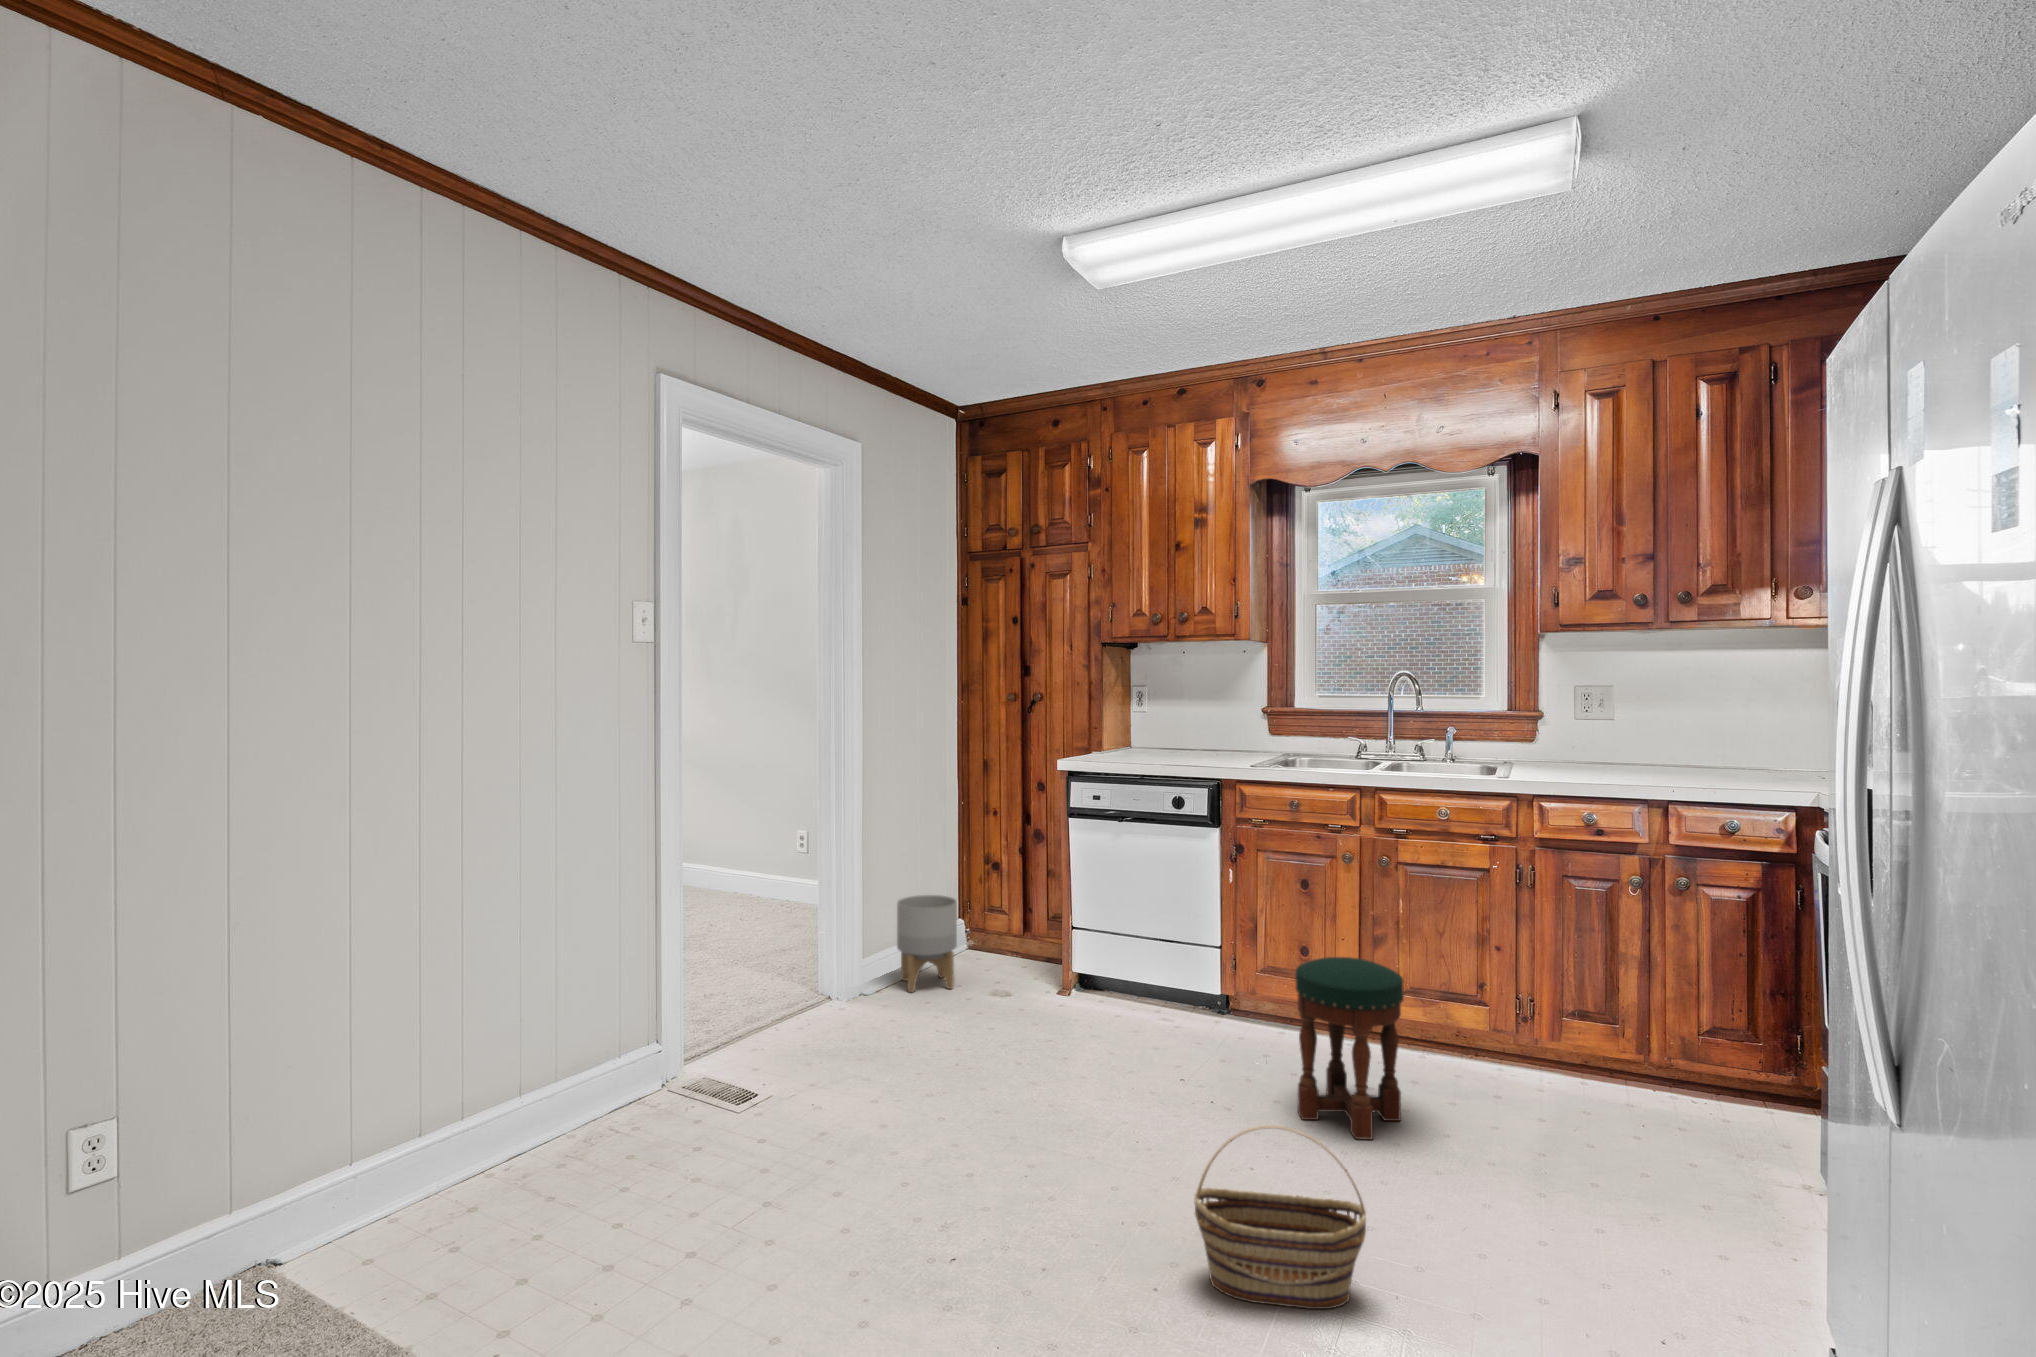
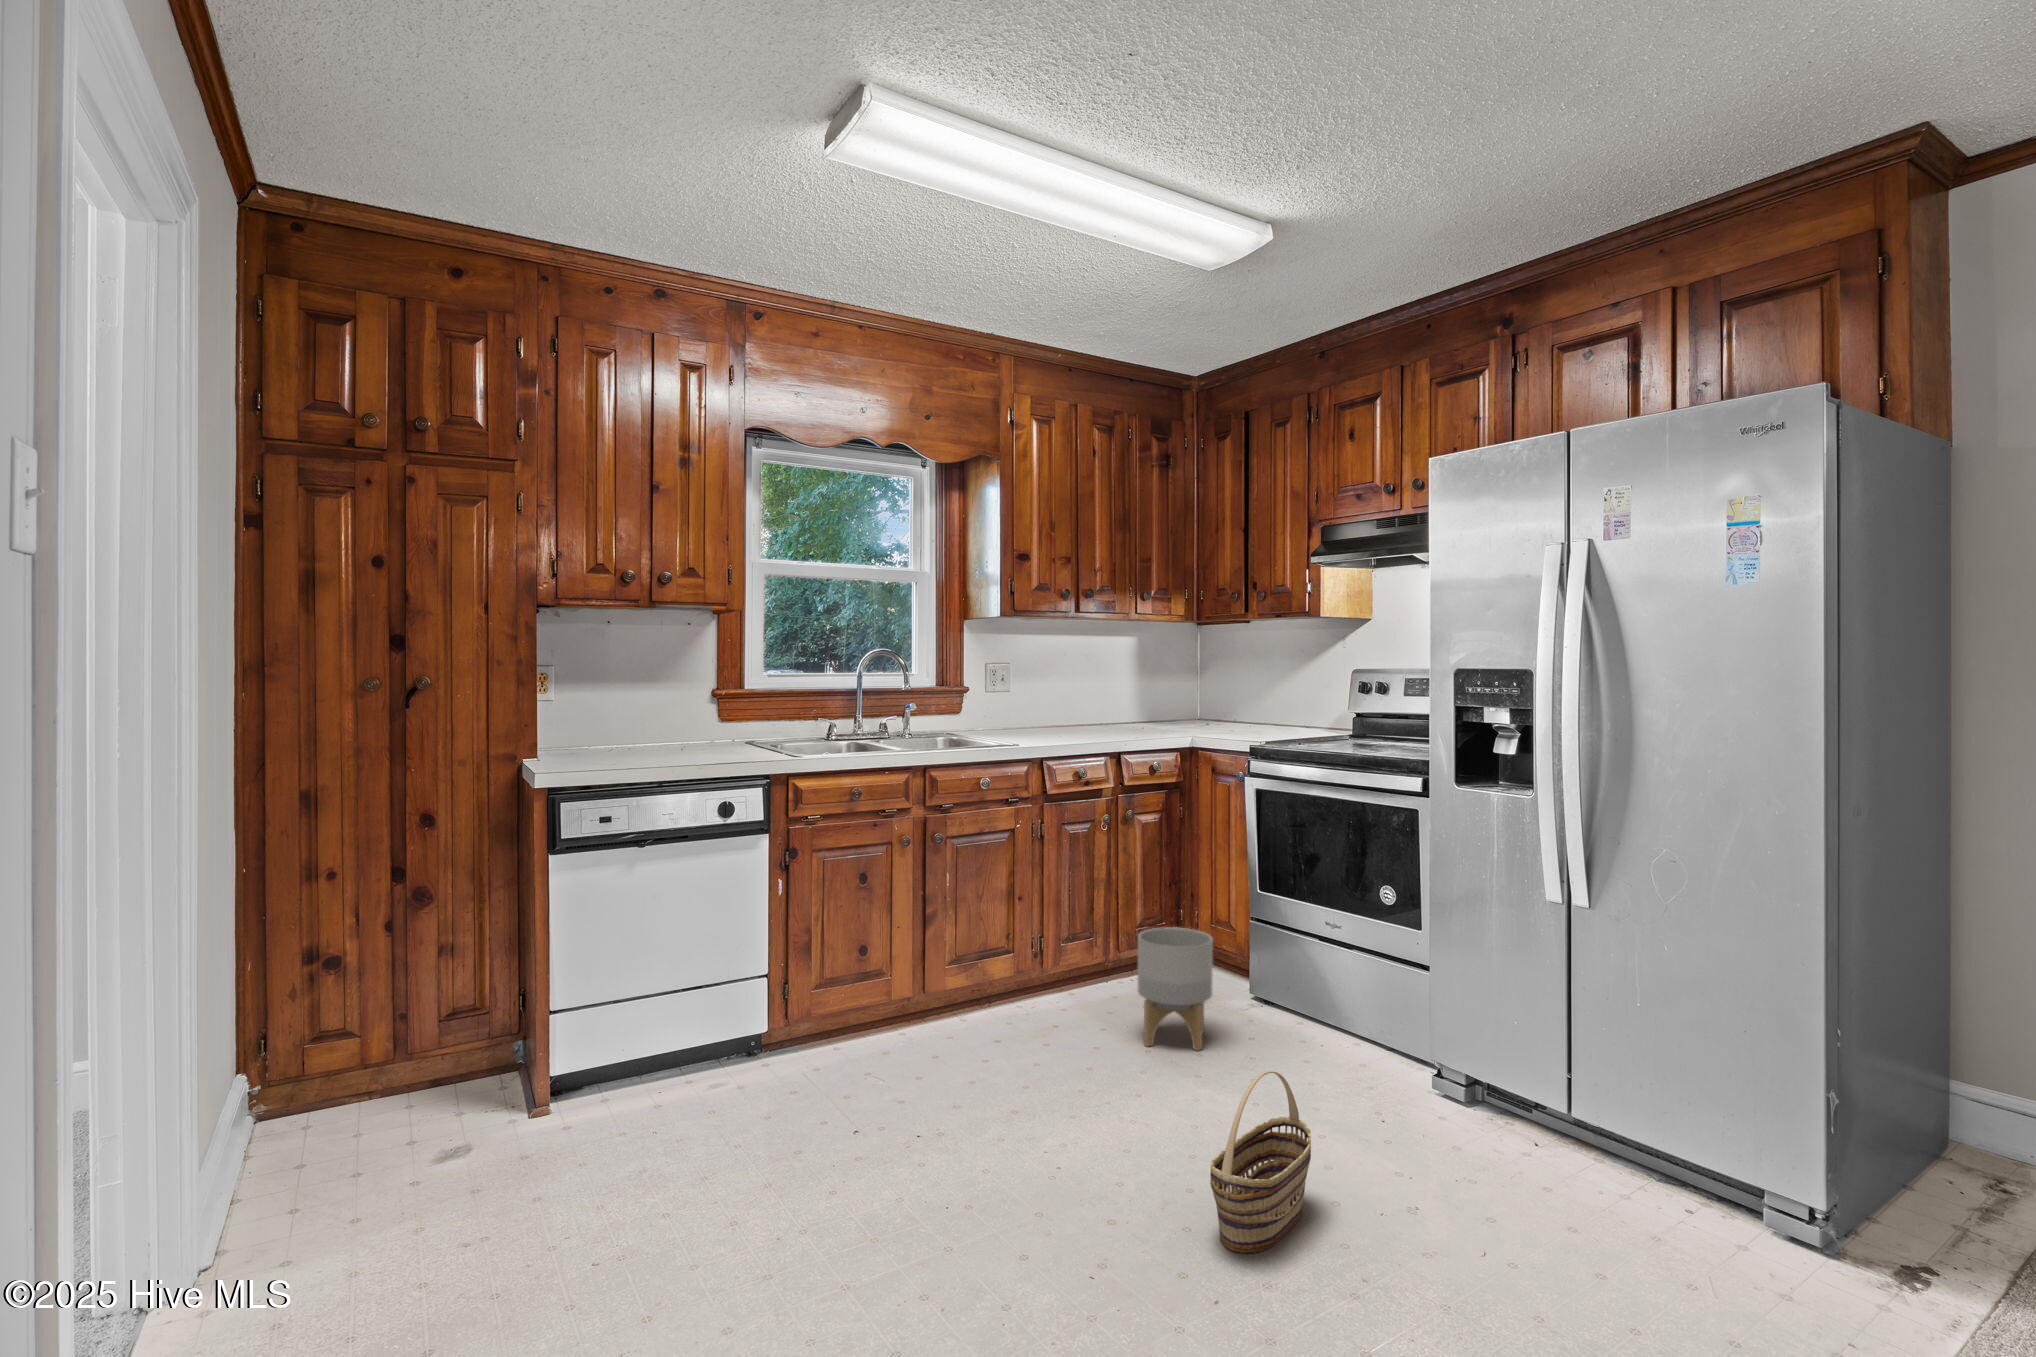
planter: present [897,895,957,992] -> present [1138,927,1213,1050]
stool: present [1295,957,1404,1139] -> none [982,930,1083,1104]

